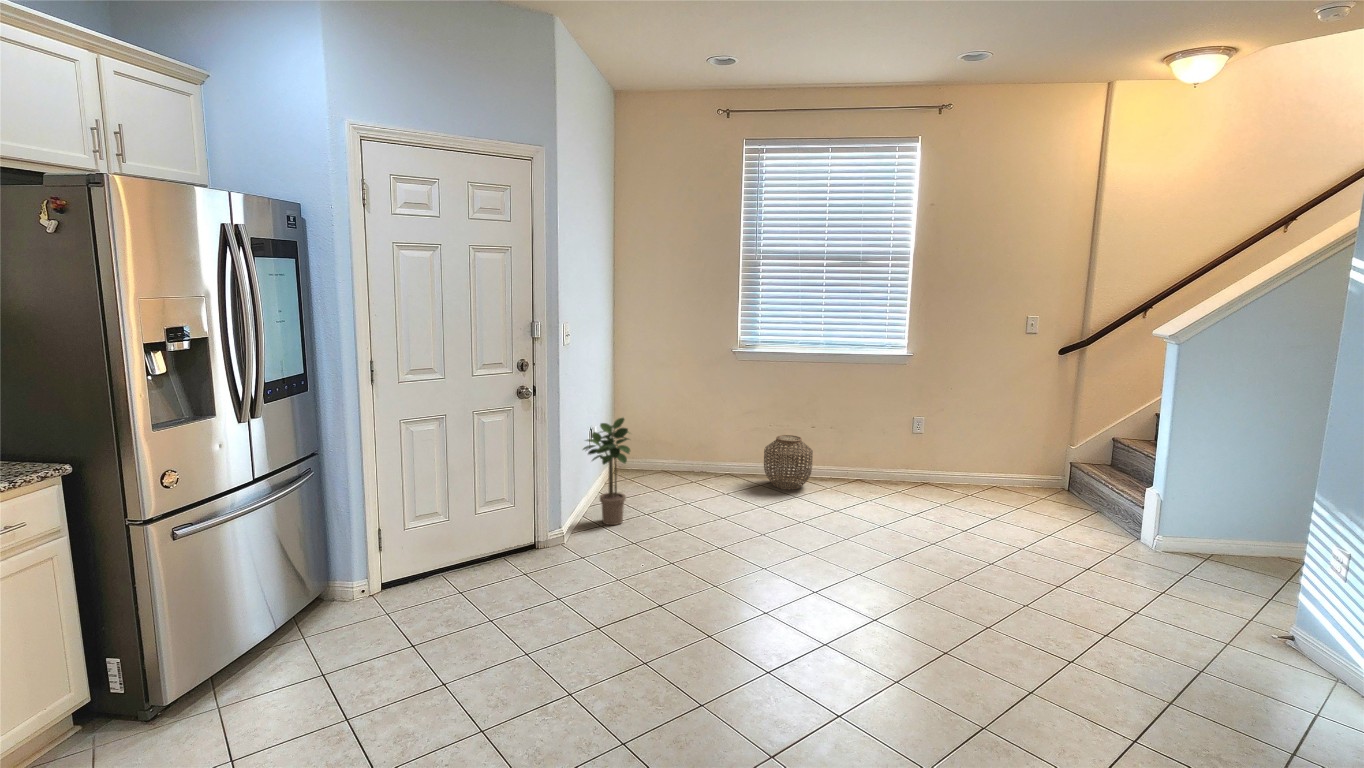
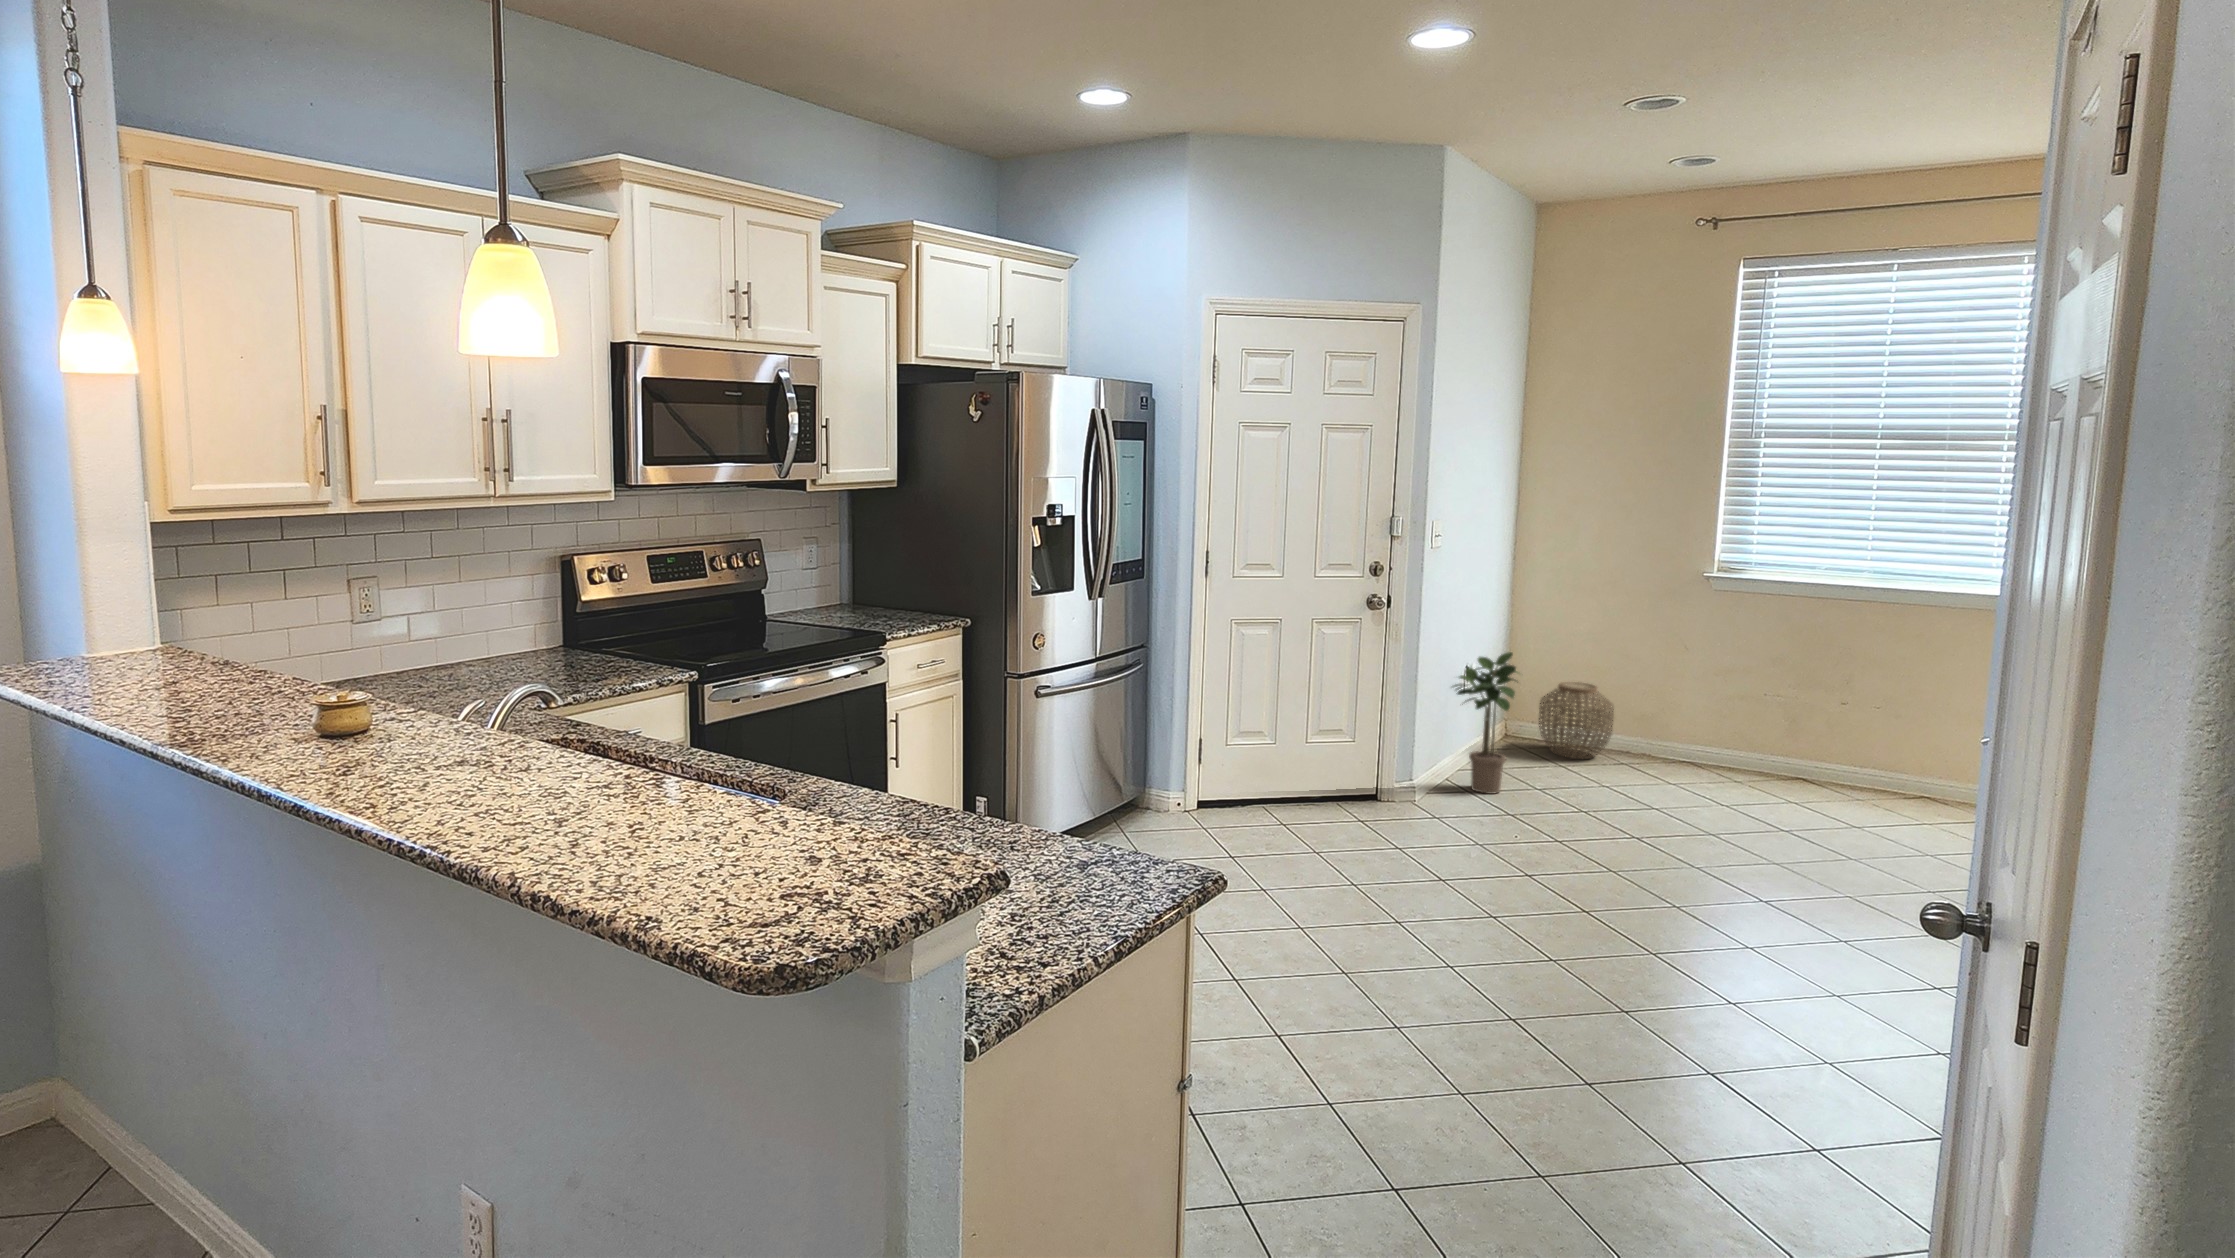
woven basket: present [764,435,813,490] -> present [1539,682,1614,759]

